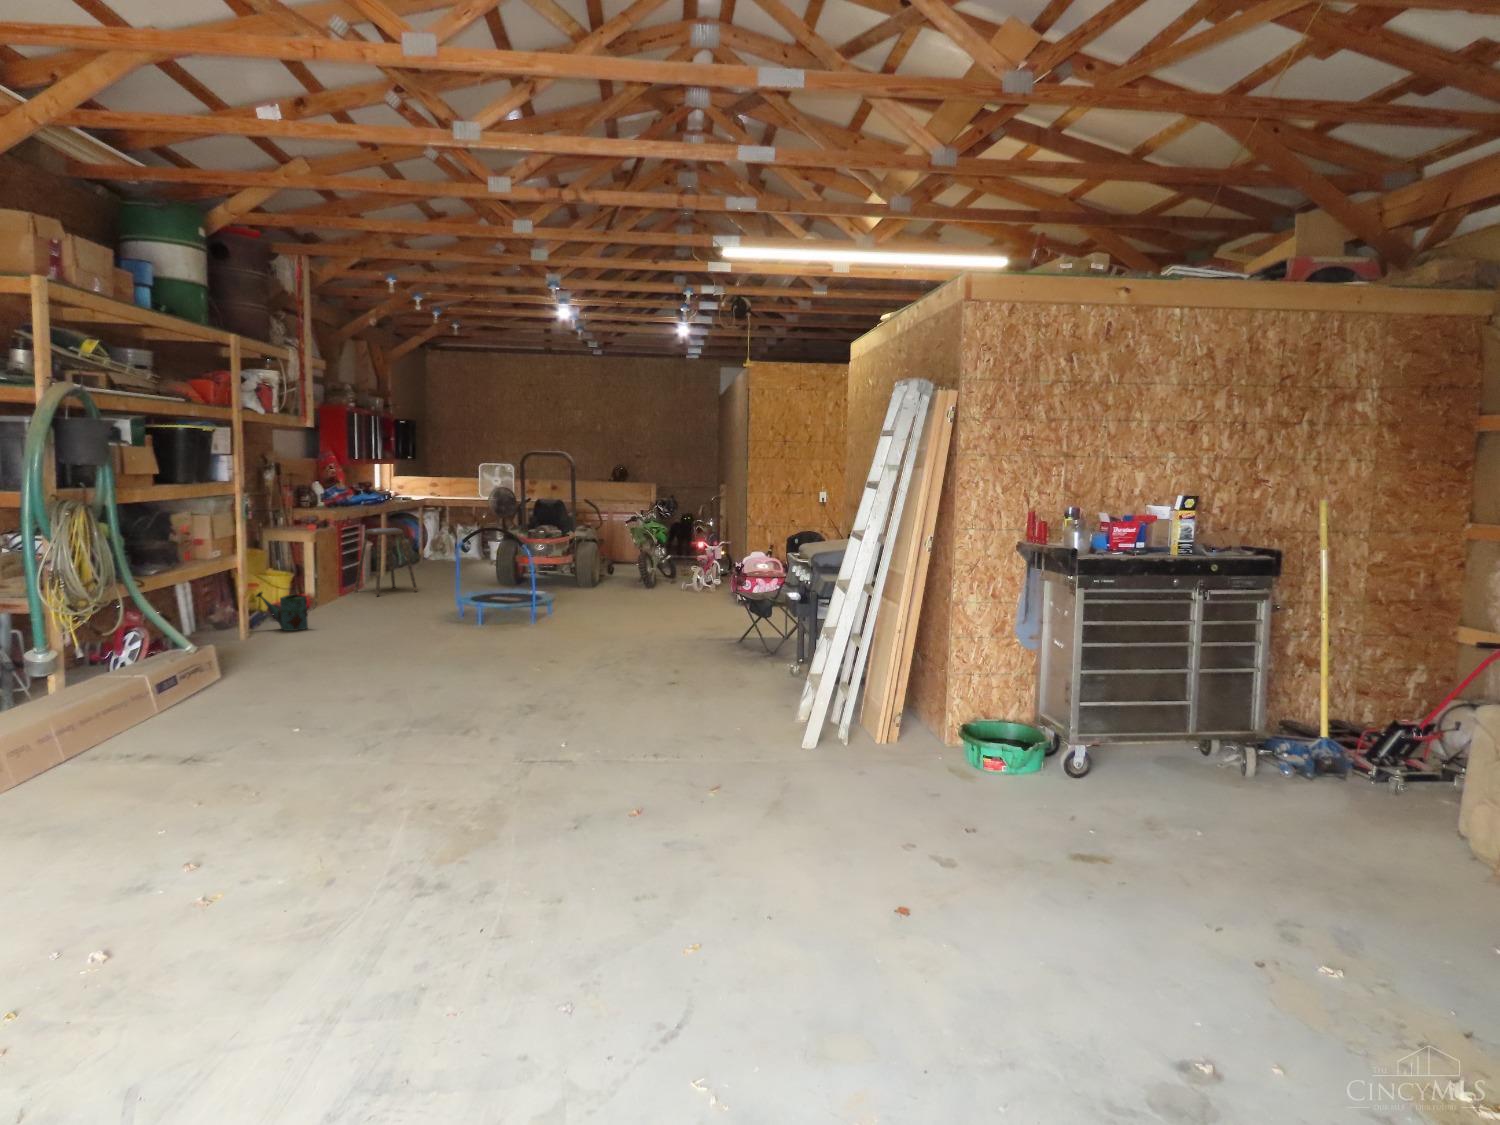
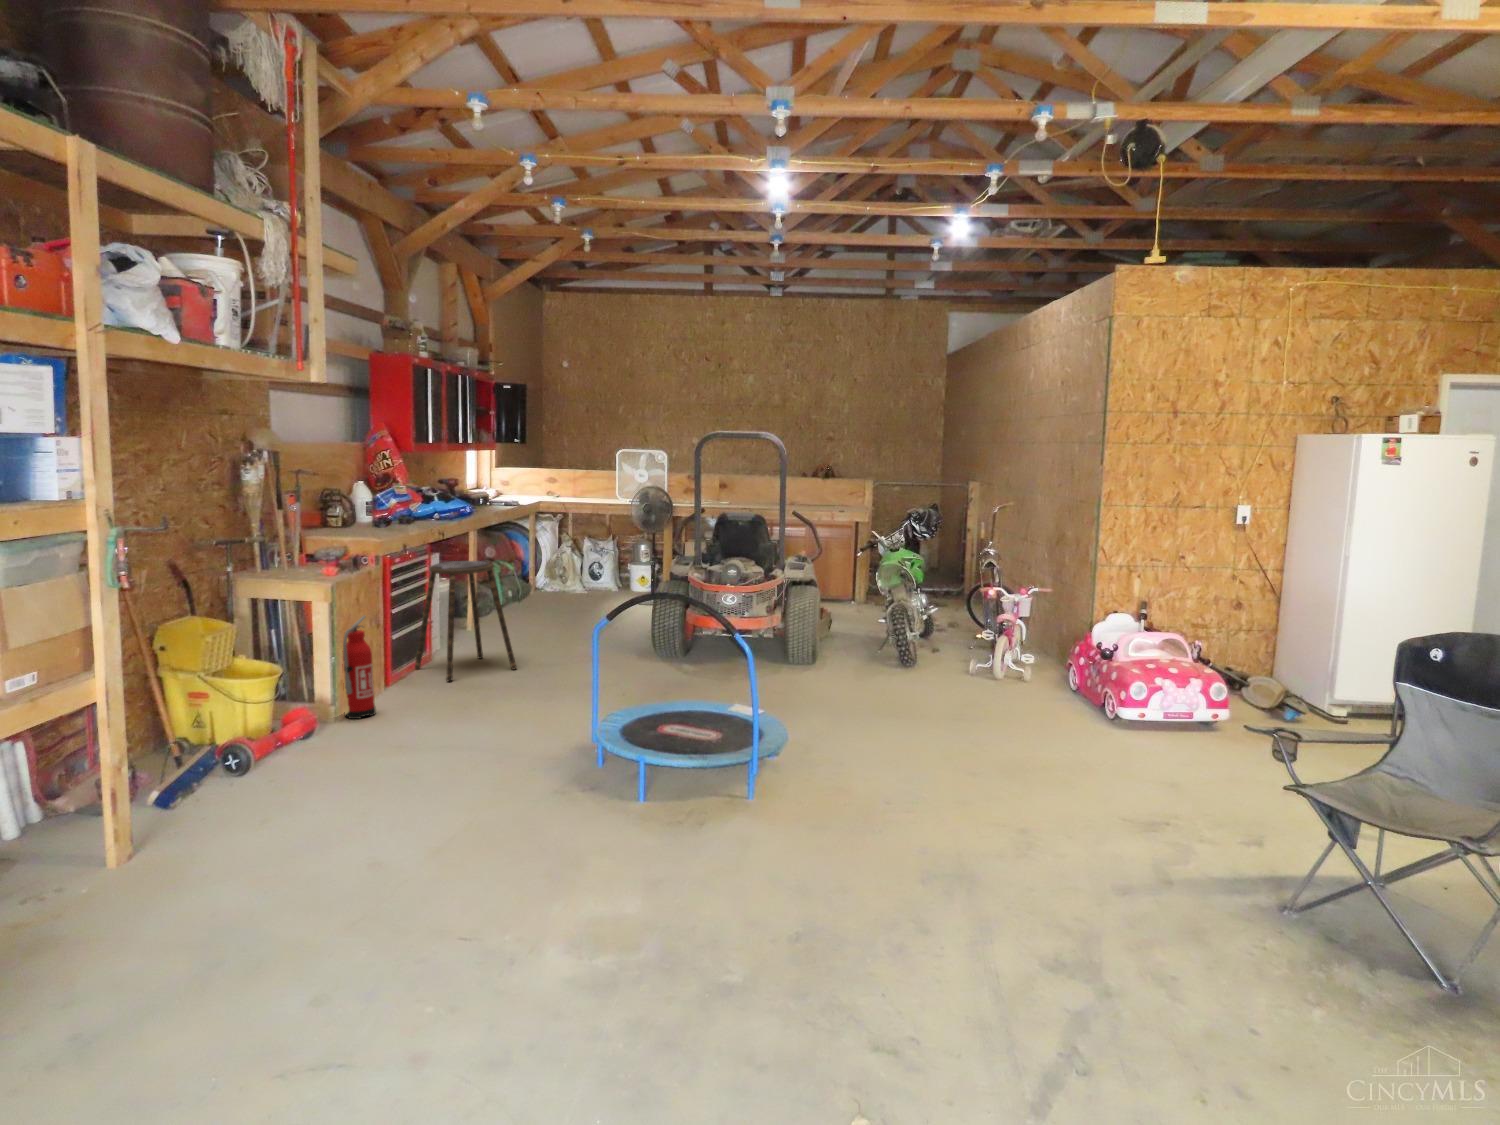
fire extinguisher: none [321,553,339,609] -> present [343,616,376,719]
watering can: present [256,592,312,631] -> none [191,711,309,793]

